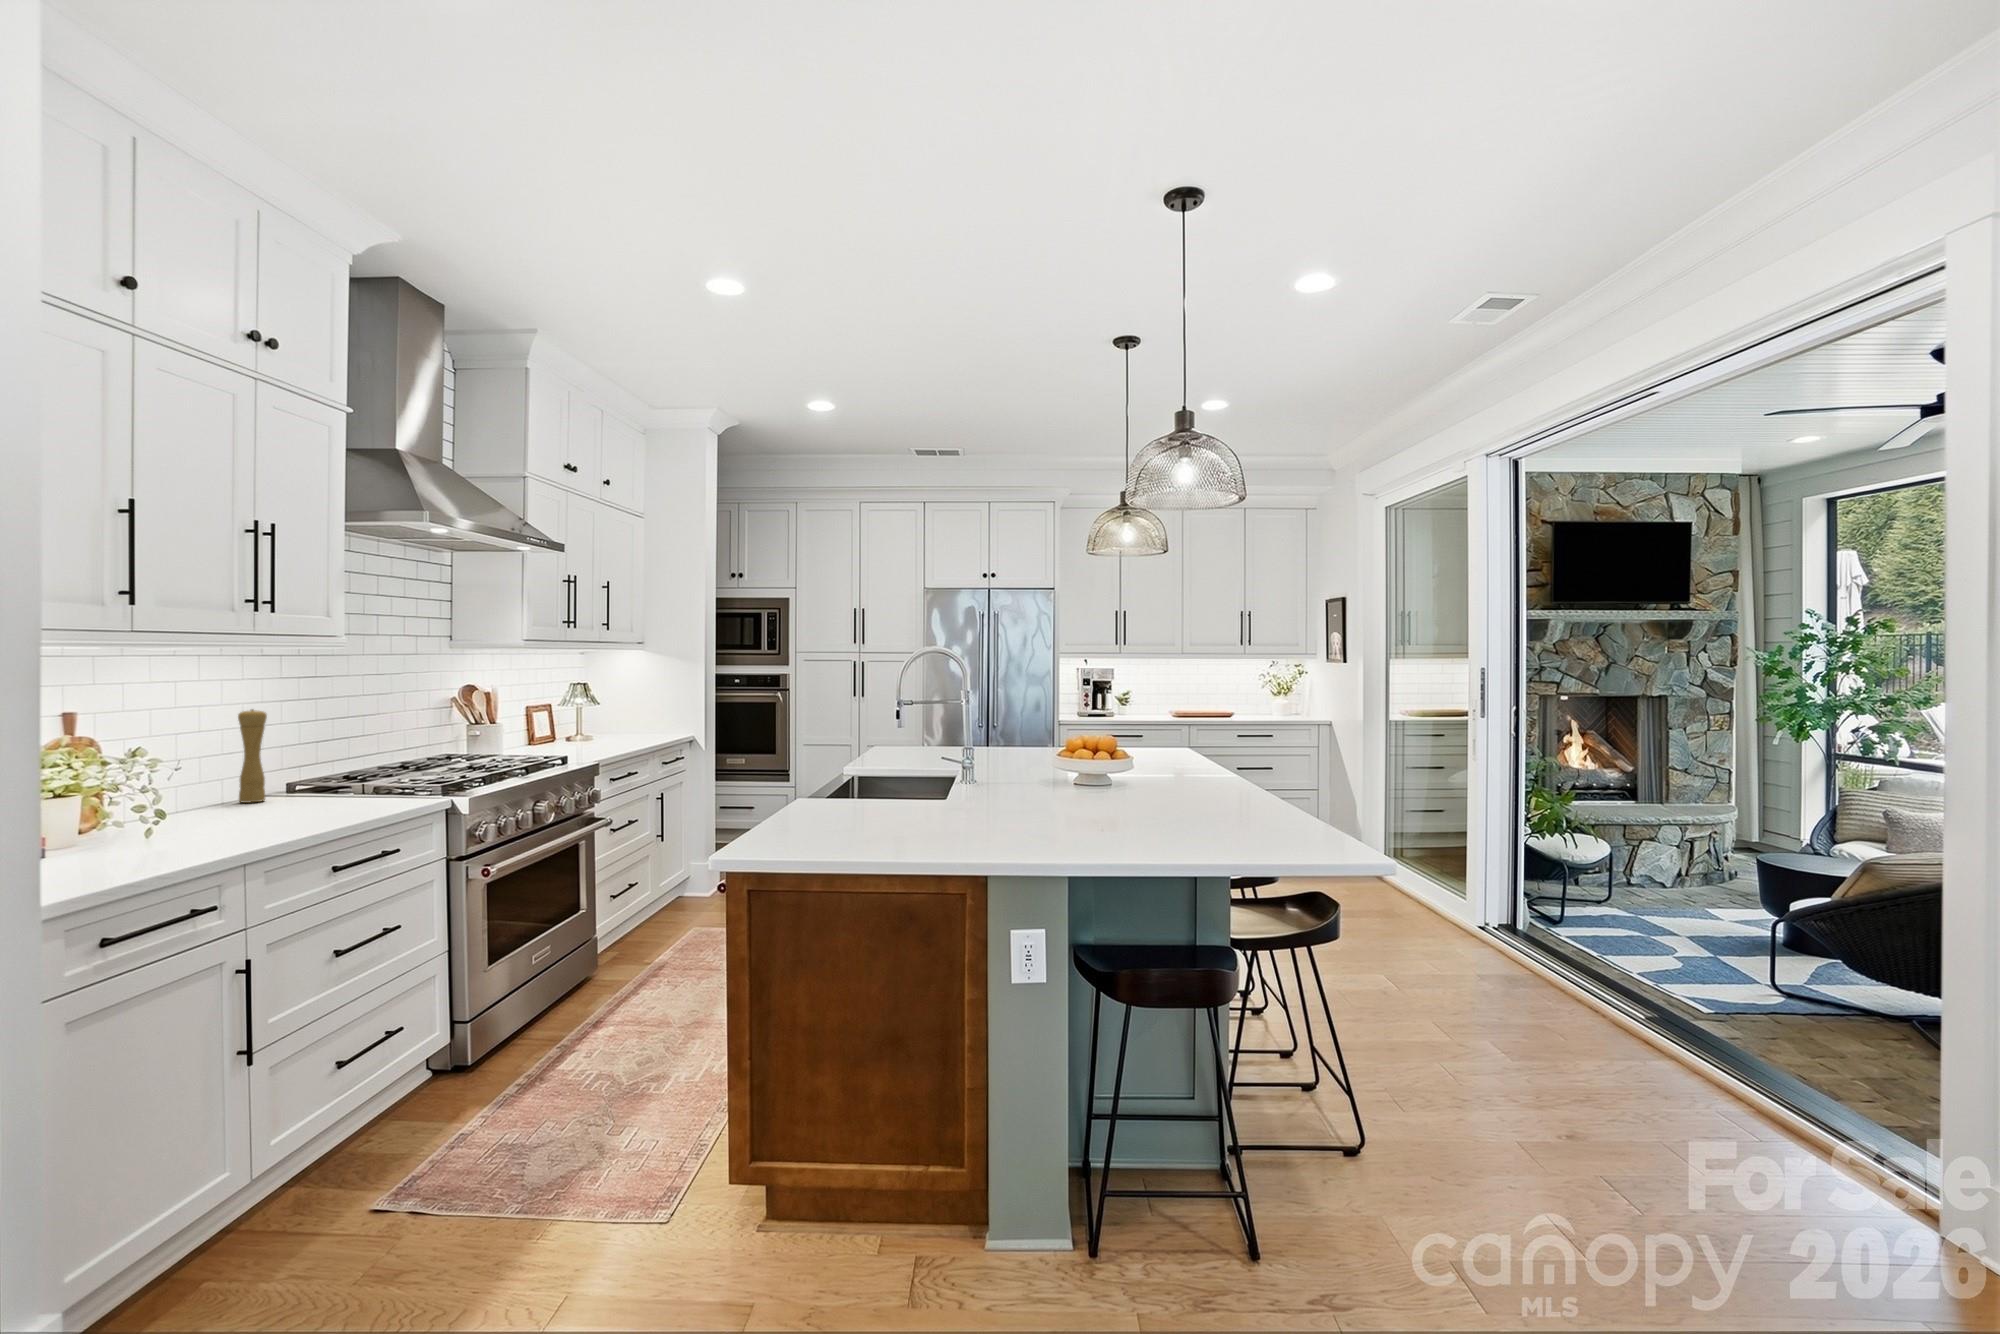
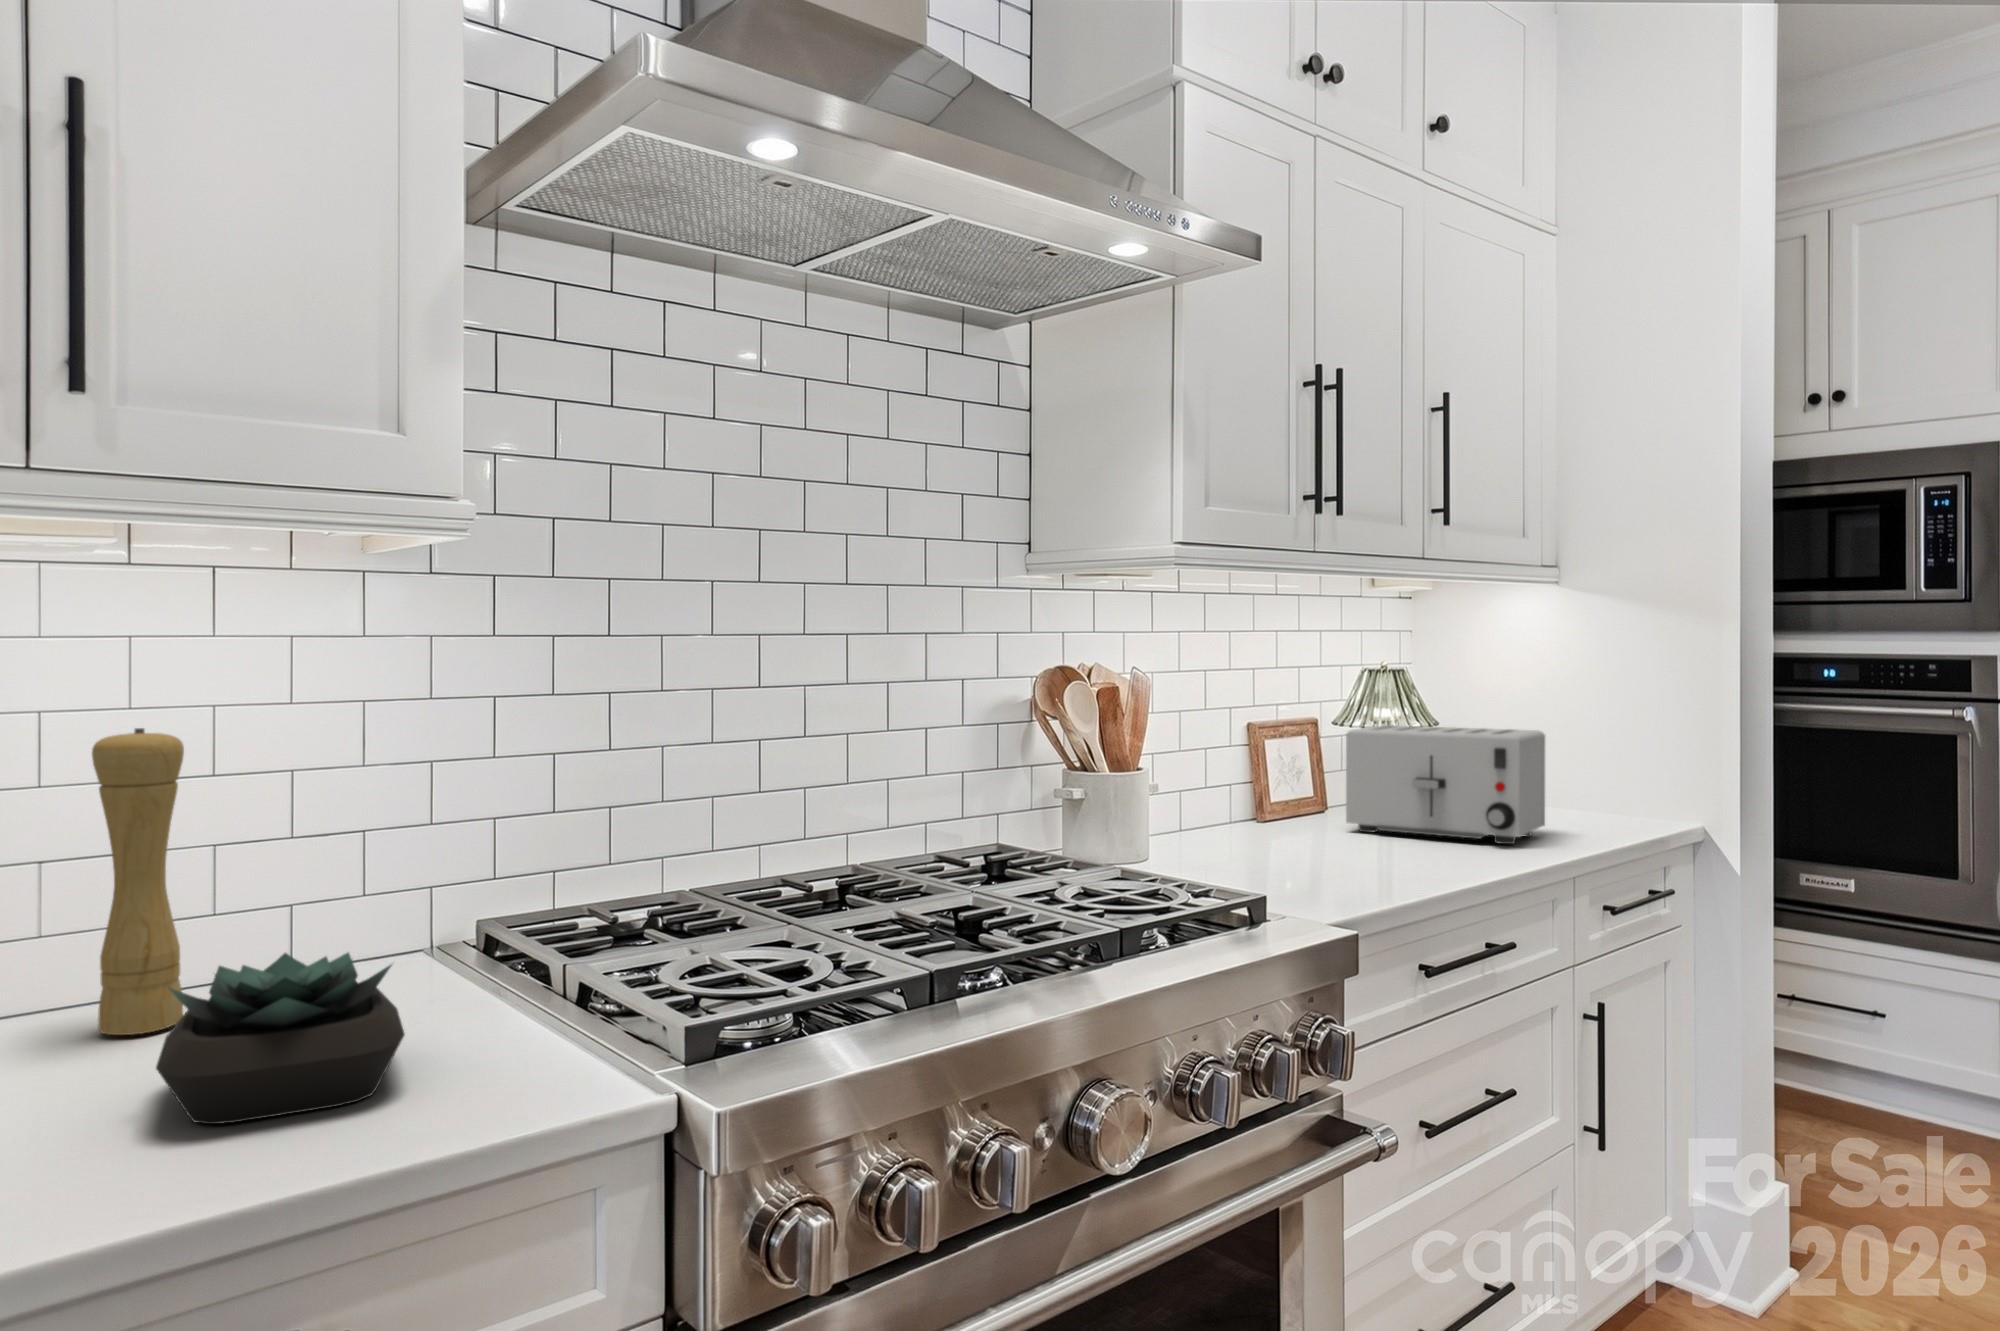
toaster: none [570,704,642,743] -> present [1346,725,1545,844]
succulent plant: none [316,766,394,804] -> present [156,953,405,1124]

